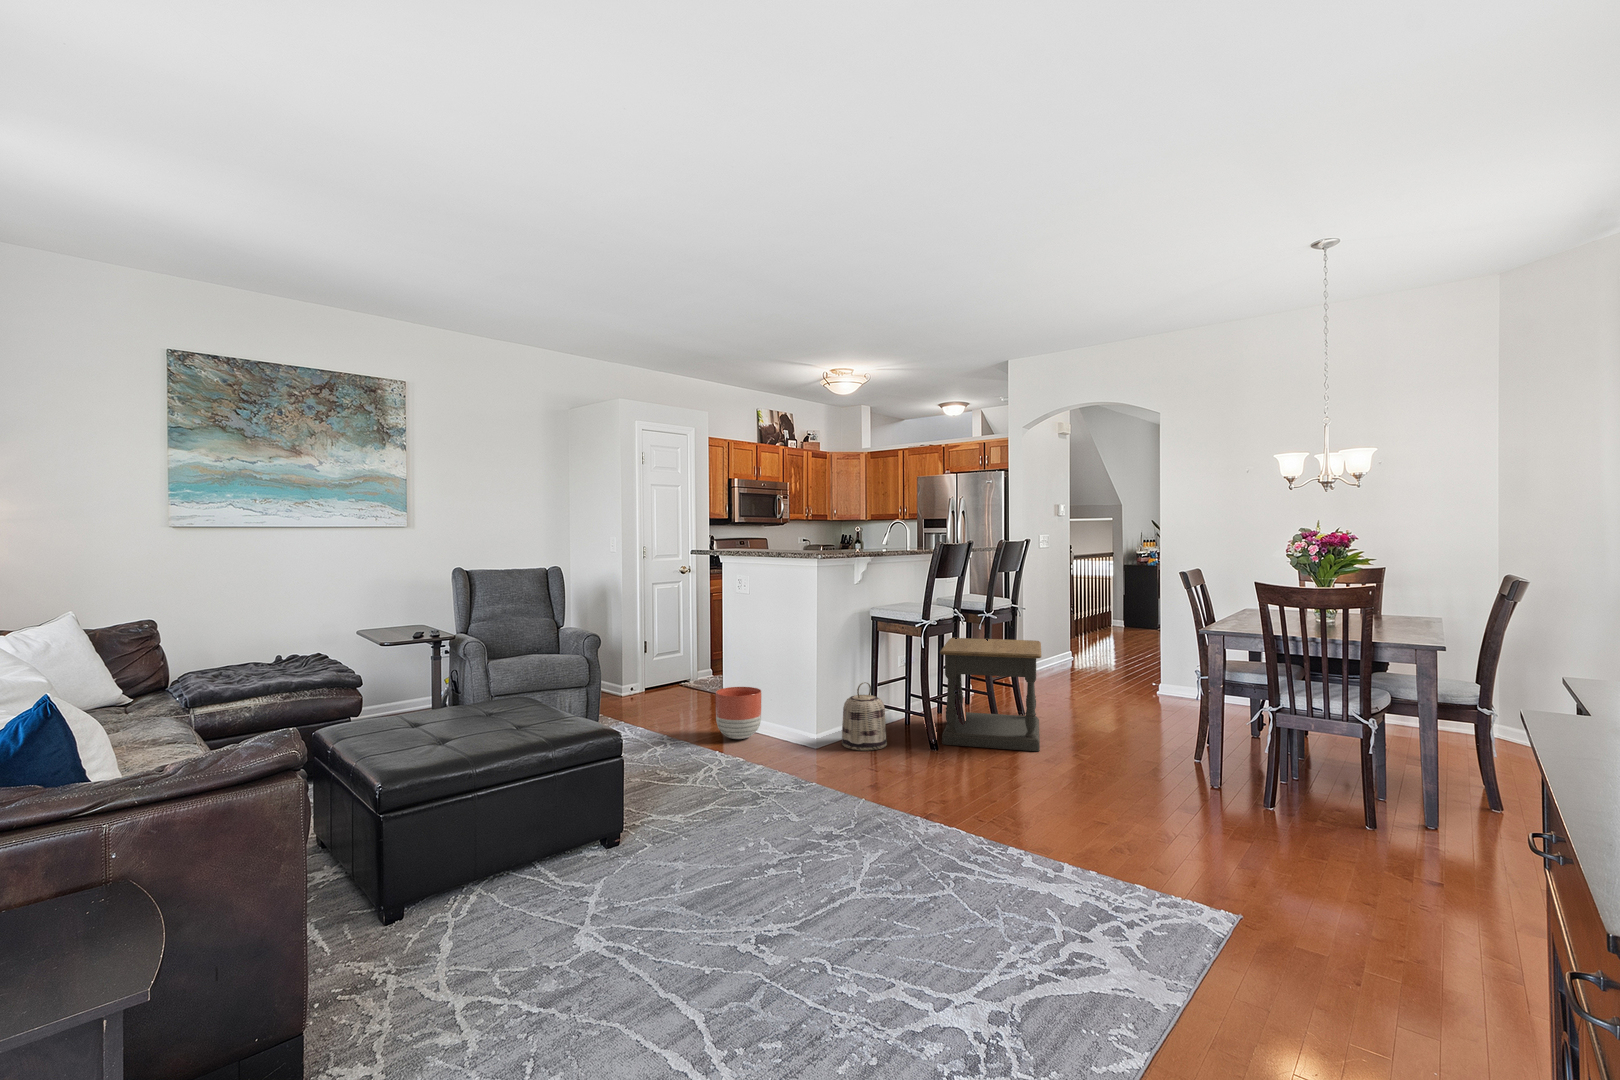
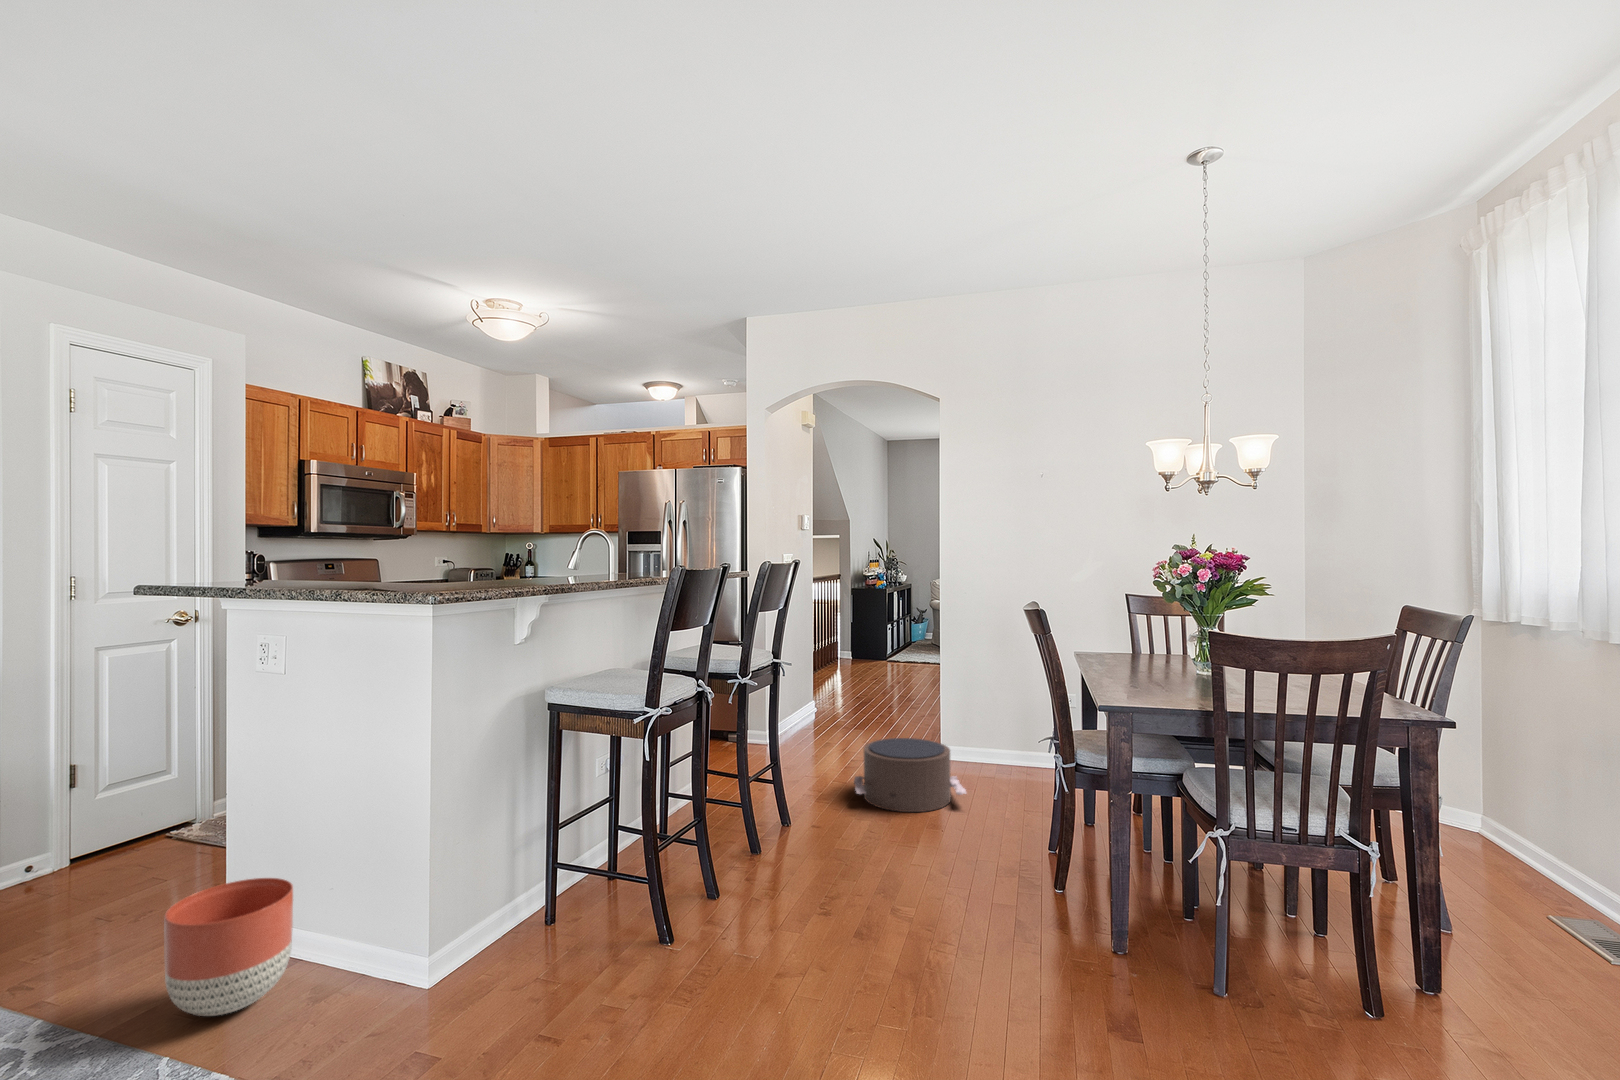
side table: present [940,638,1041,751] -> none [679,720,856,939]
pouf: none [1071,668,1155,715] -> present [854,738,966,812]
basket: present [842,682,887,751] -> none [480,844,577,997]

